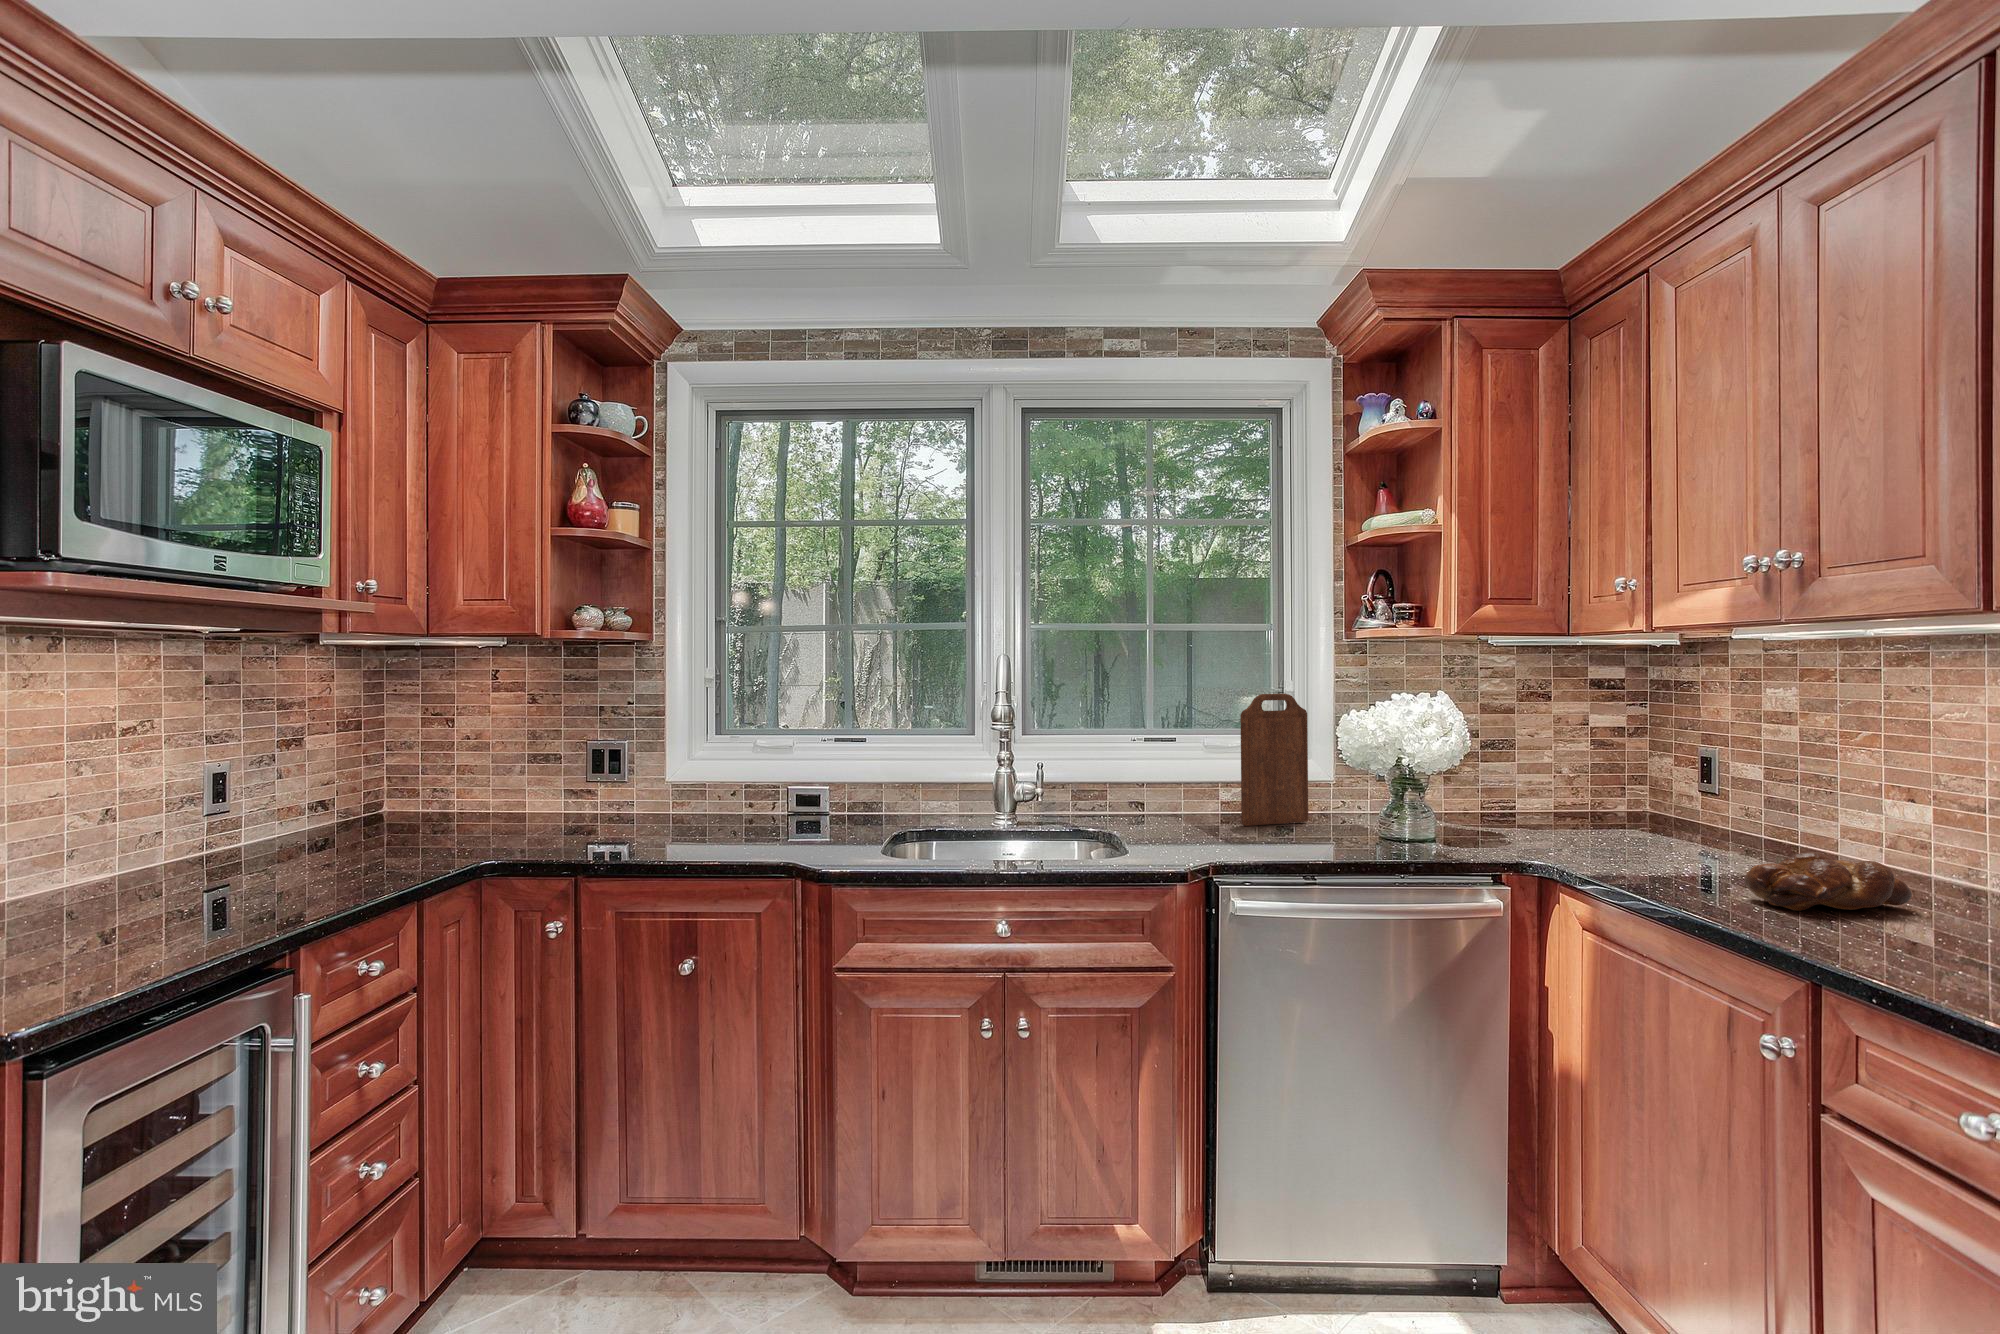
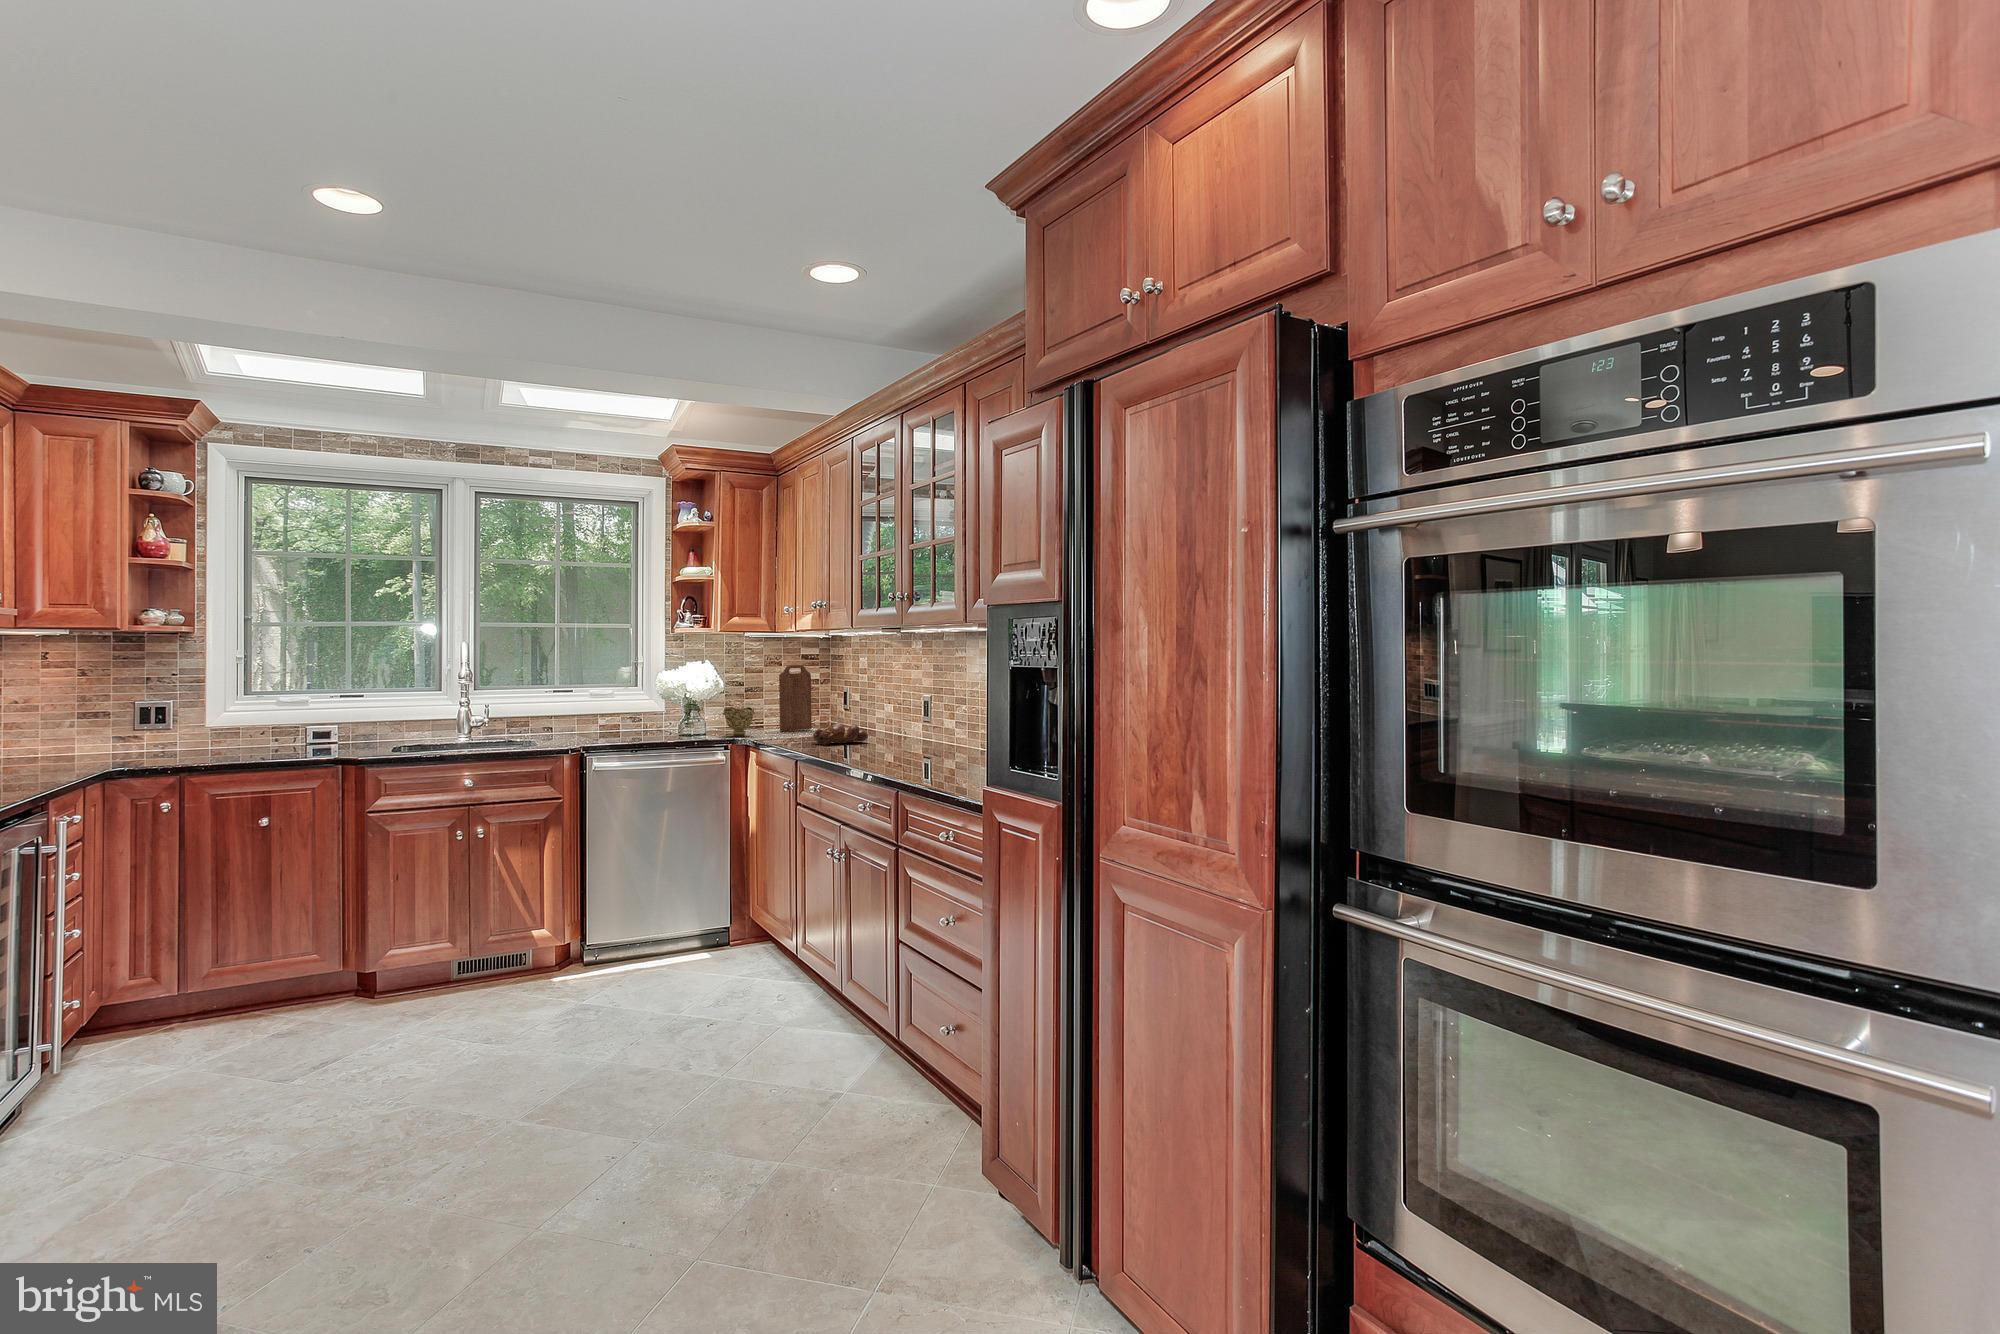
cutting board: present [1240,694,1308,826] -> present [779,665,812,731]
decorative bowl: none [1457,781,1528,843] -> present [723,707,755,736]

